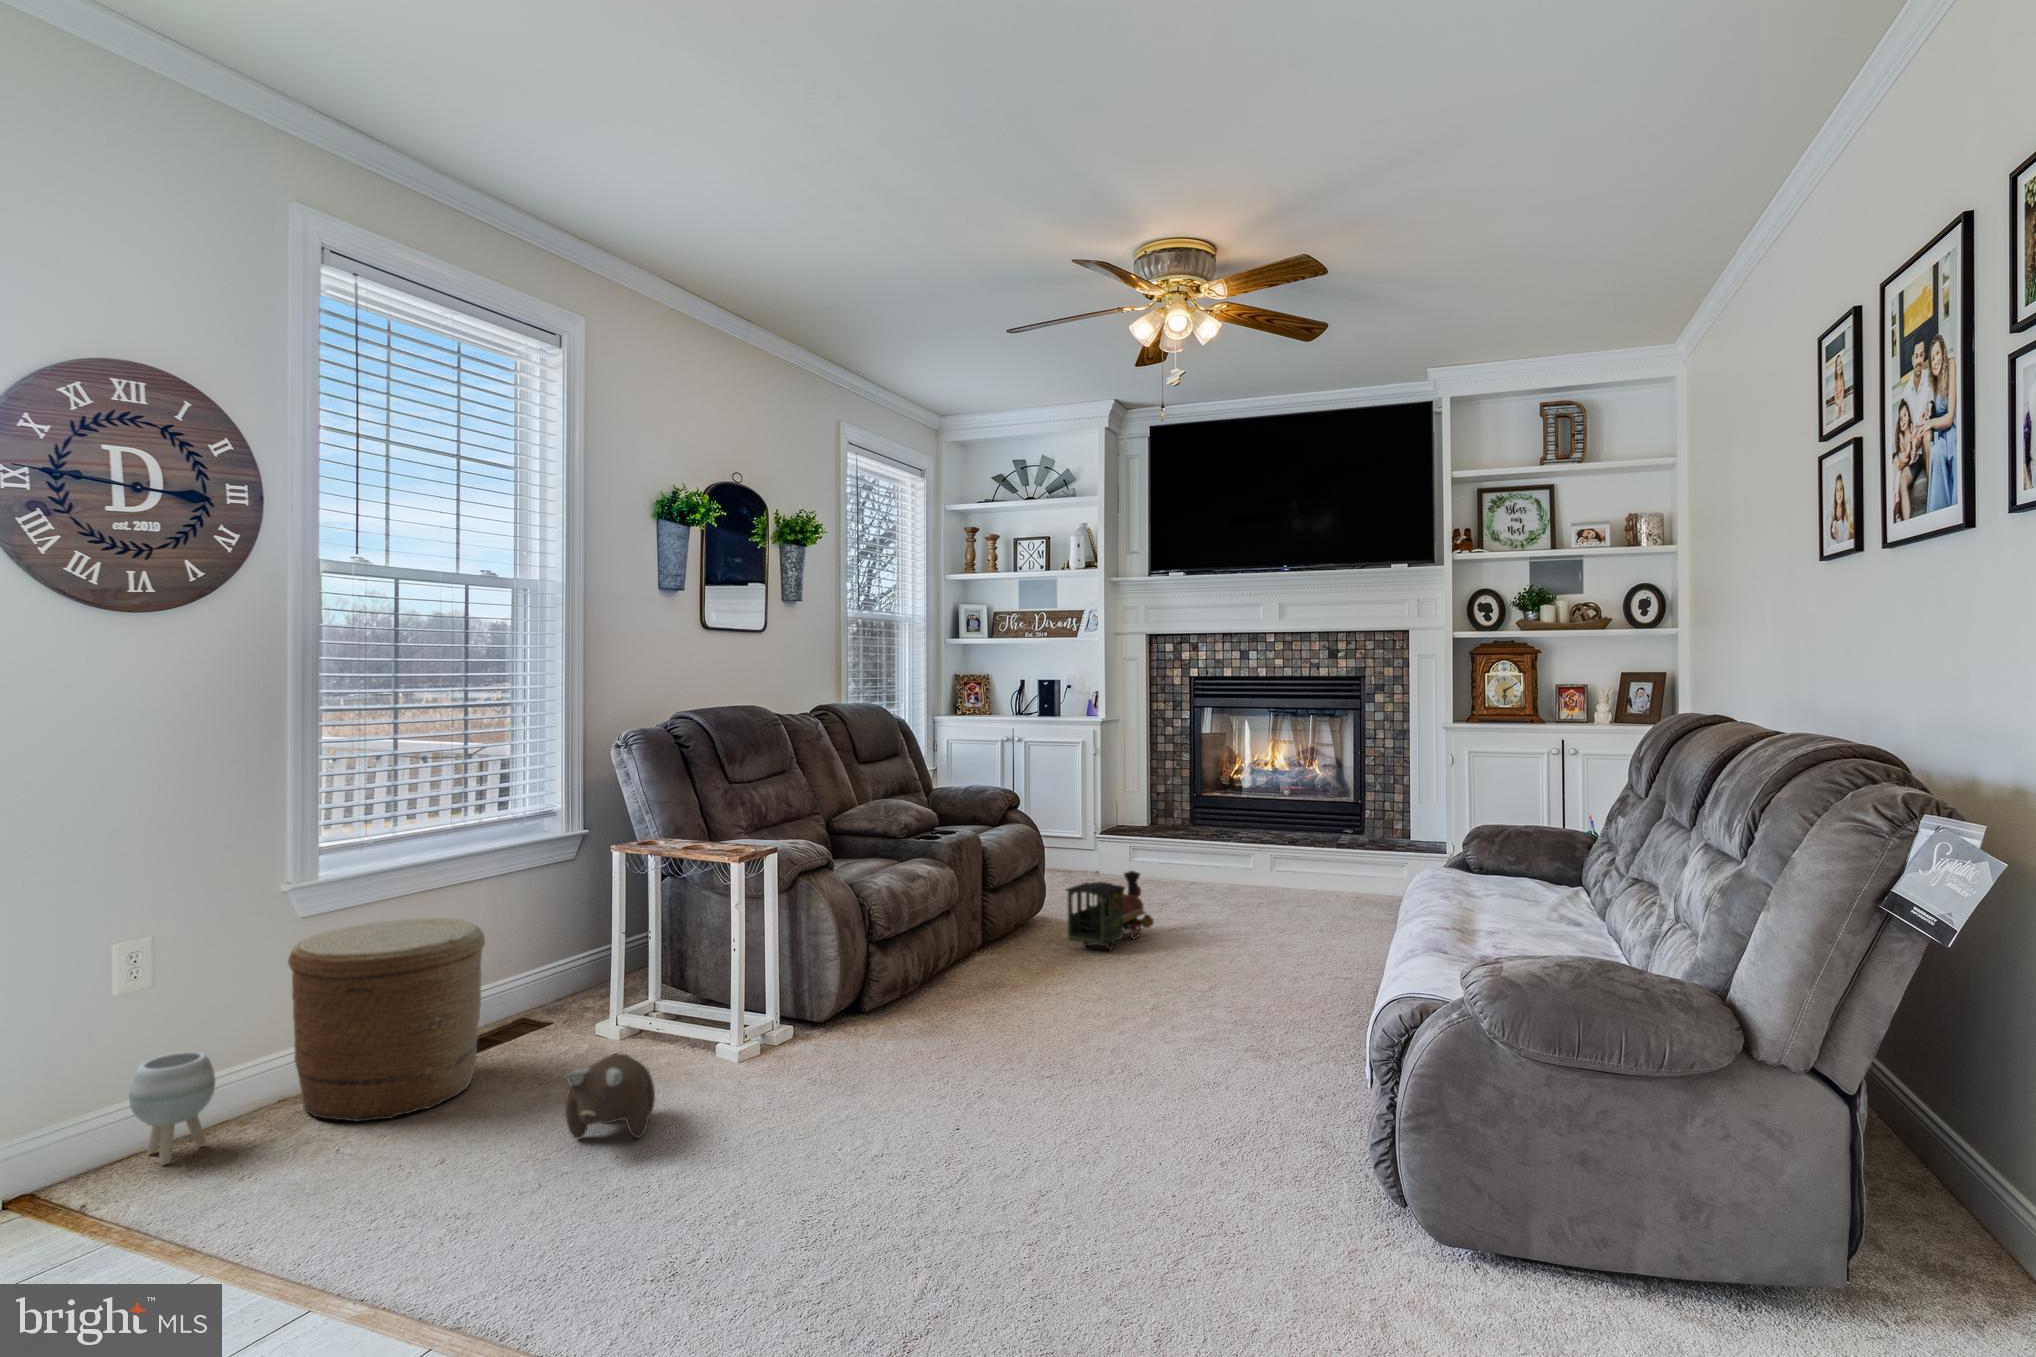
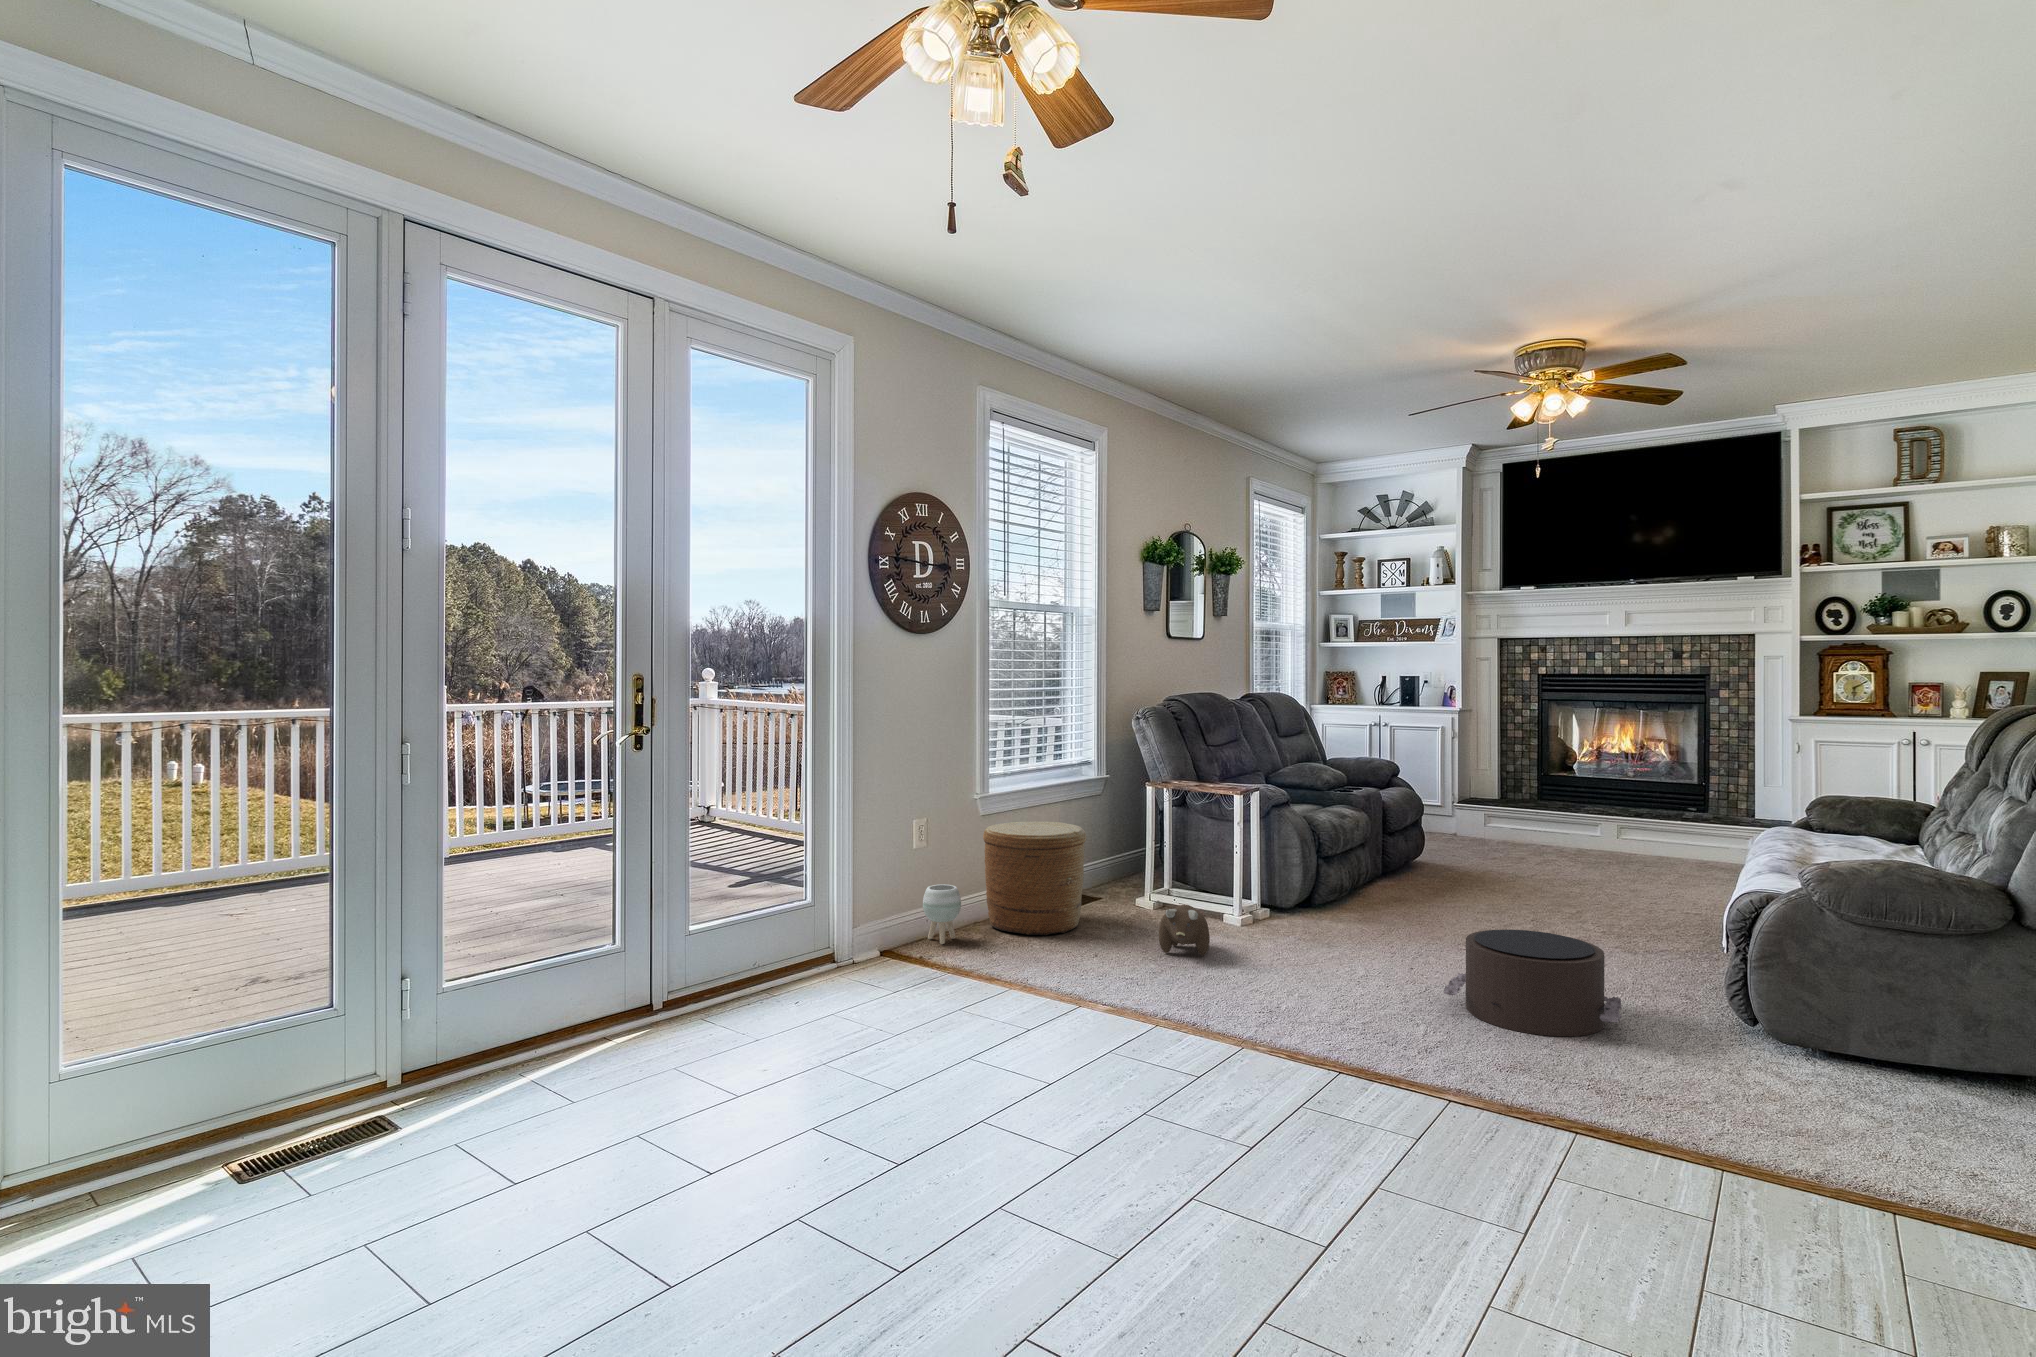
toy train: present [1066,871,1154,950] -> none [1447,826,1519,885]
pouf: none [970,1071,1229,1269] -> present [1444,930,1622,1036]

